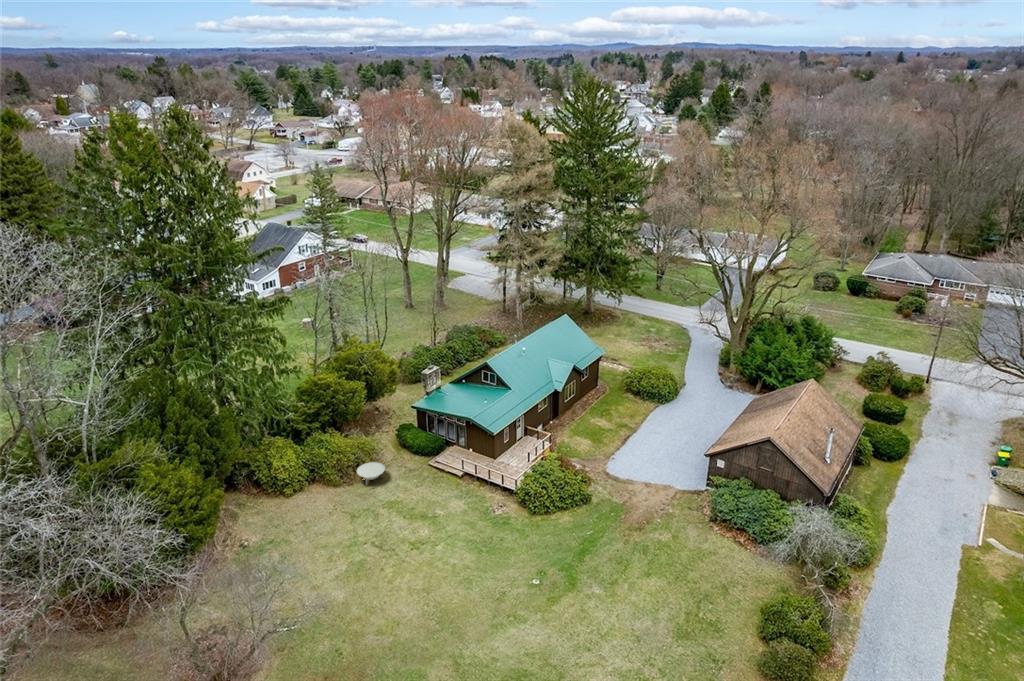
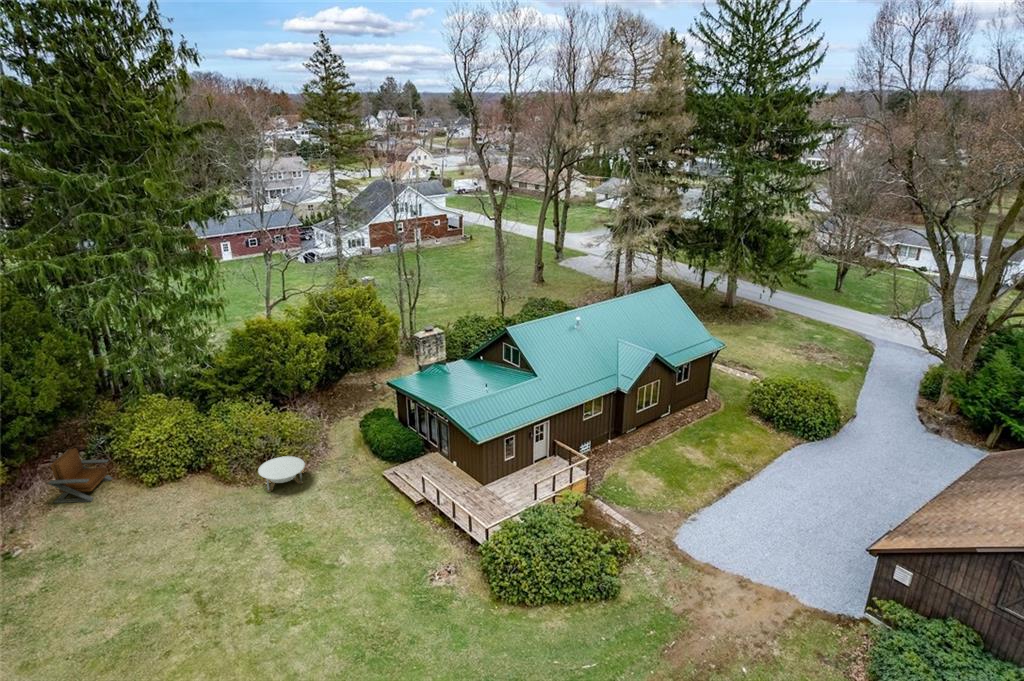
lounge chair: none [230,480,257,516] -> present [48,448,112,503]

